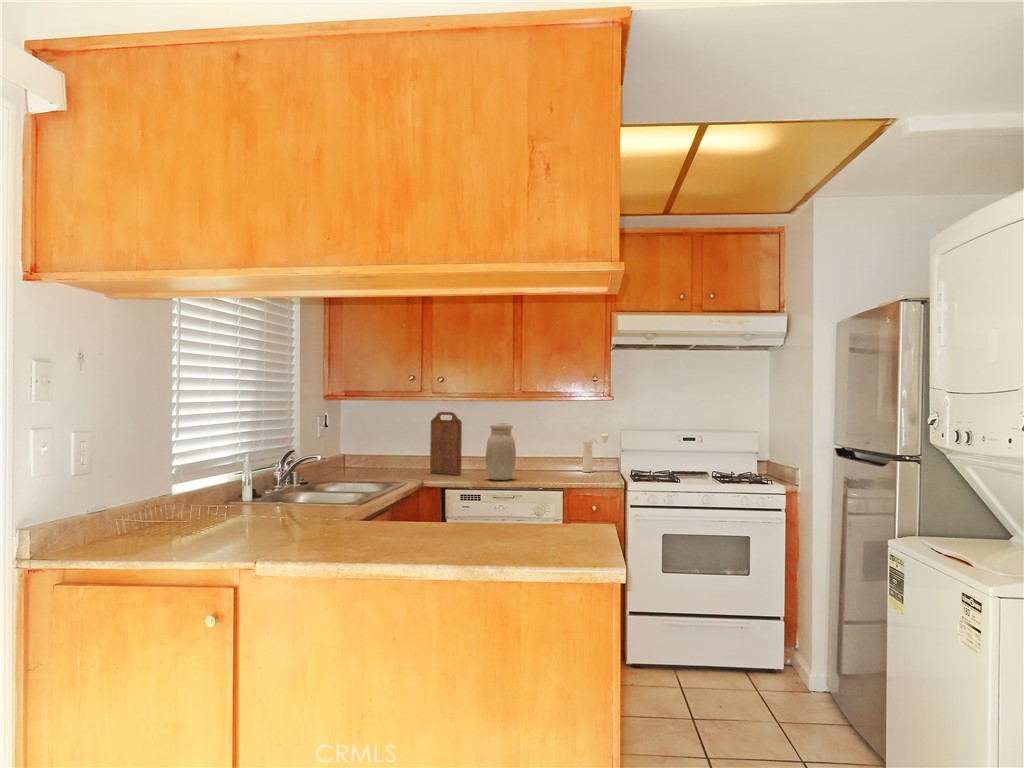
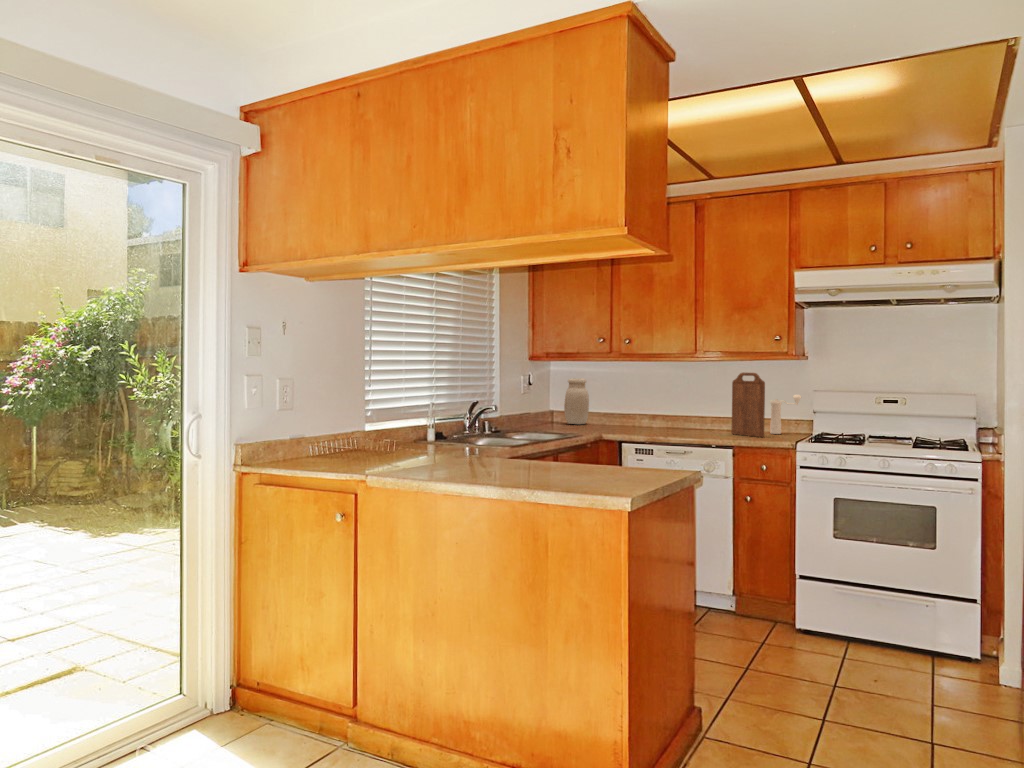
cutting board: present [430,412,462,475] -> present [732,372,765,437]
jar: present [486,423,516,480] -> present [564,378,589,424]

